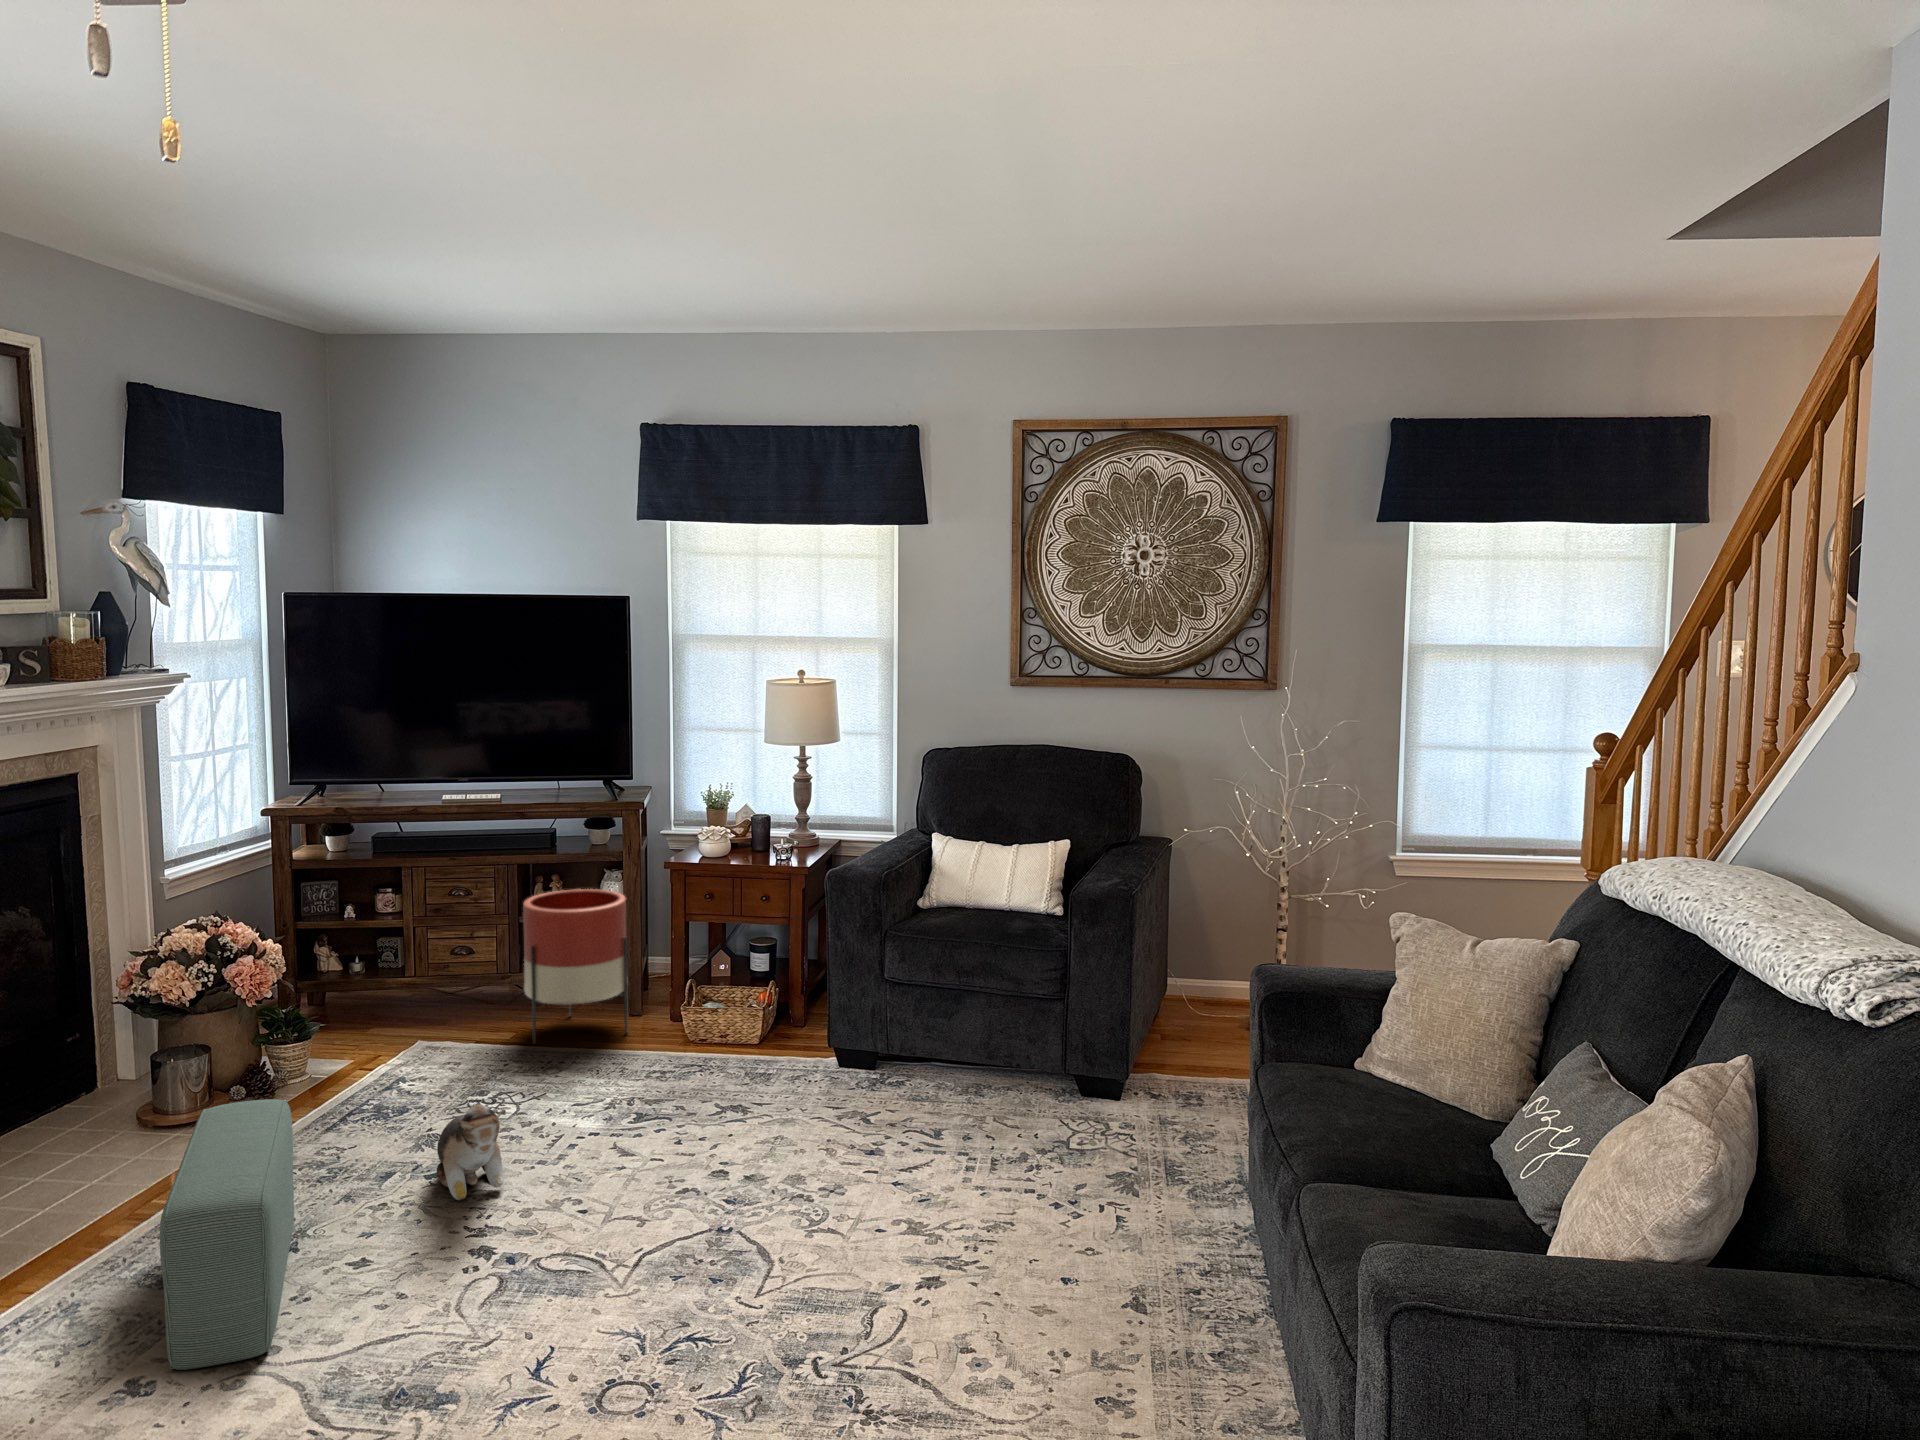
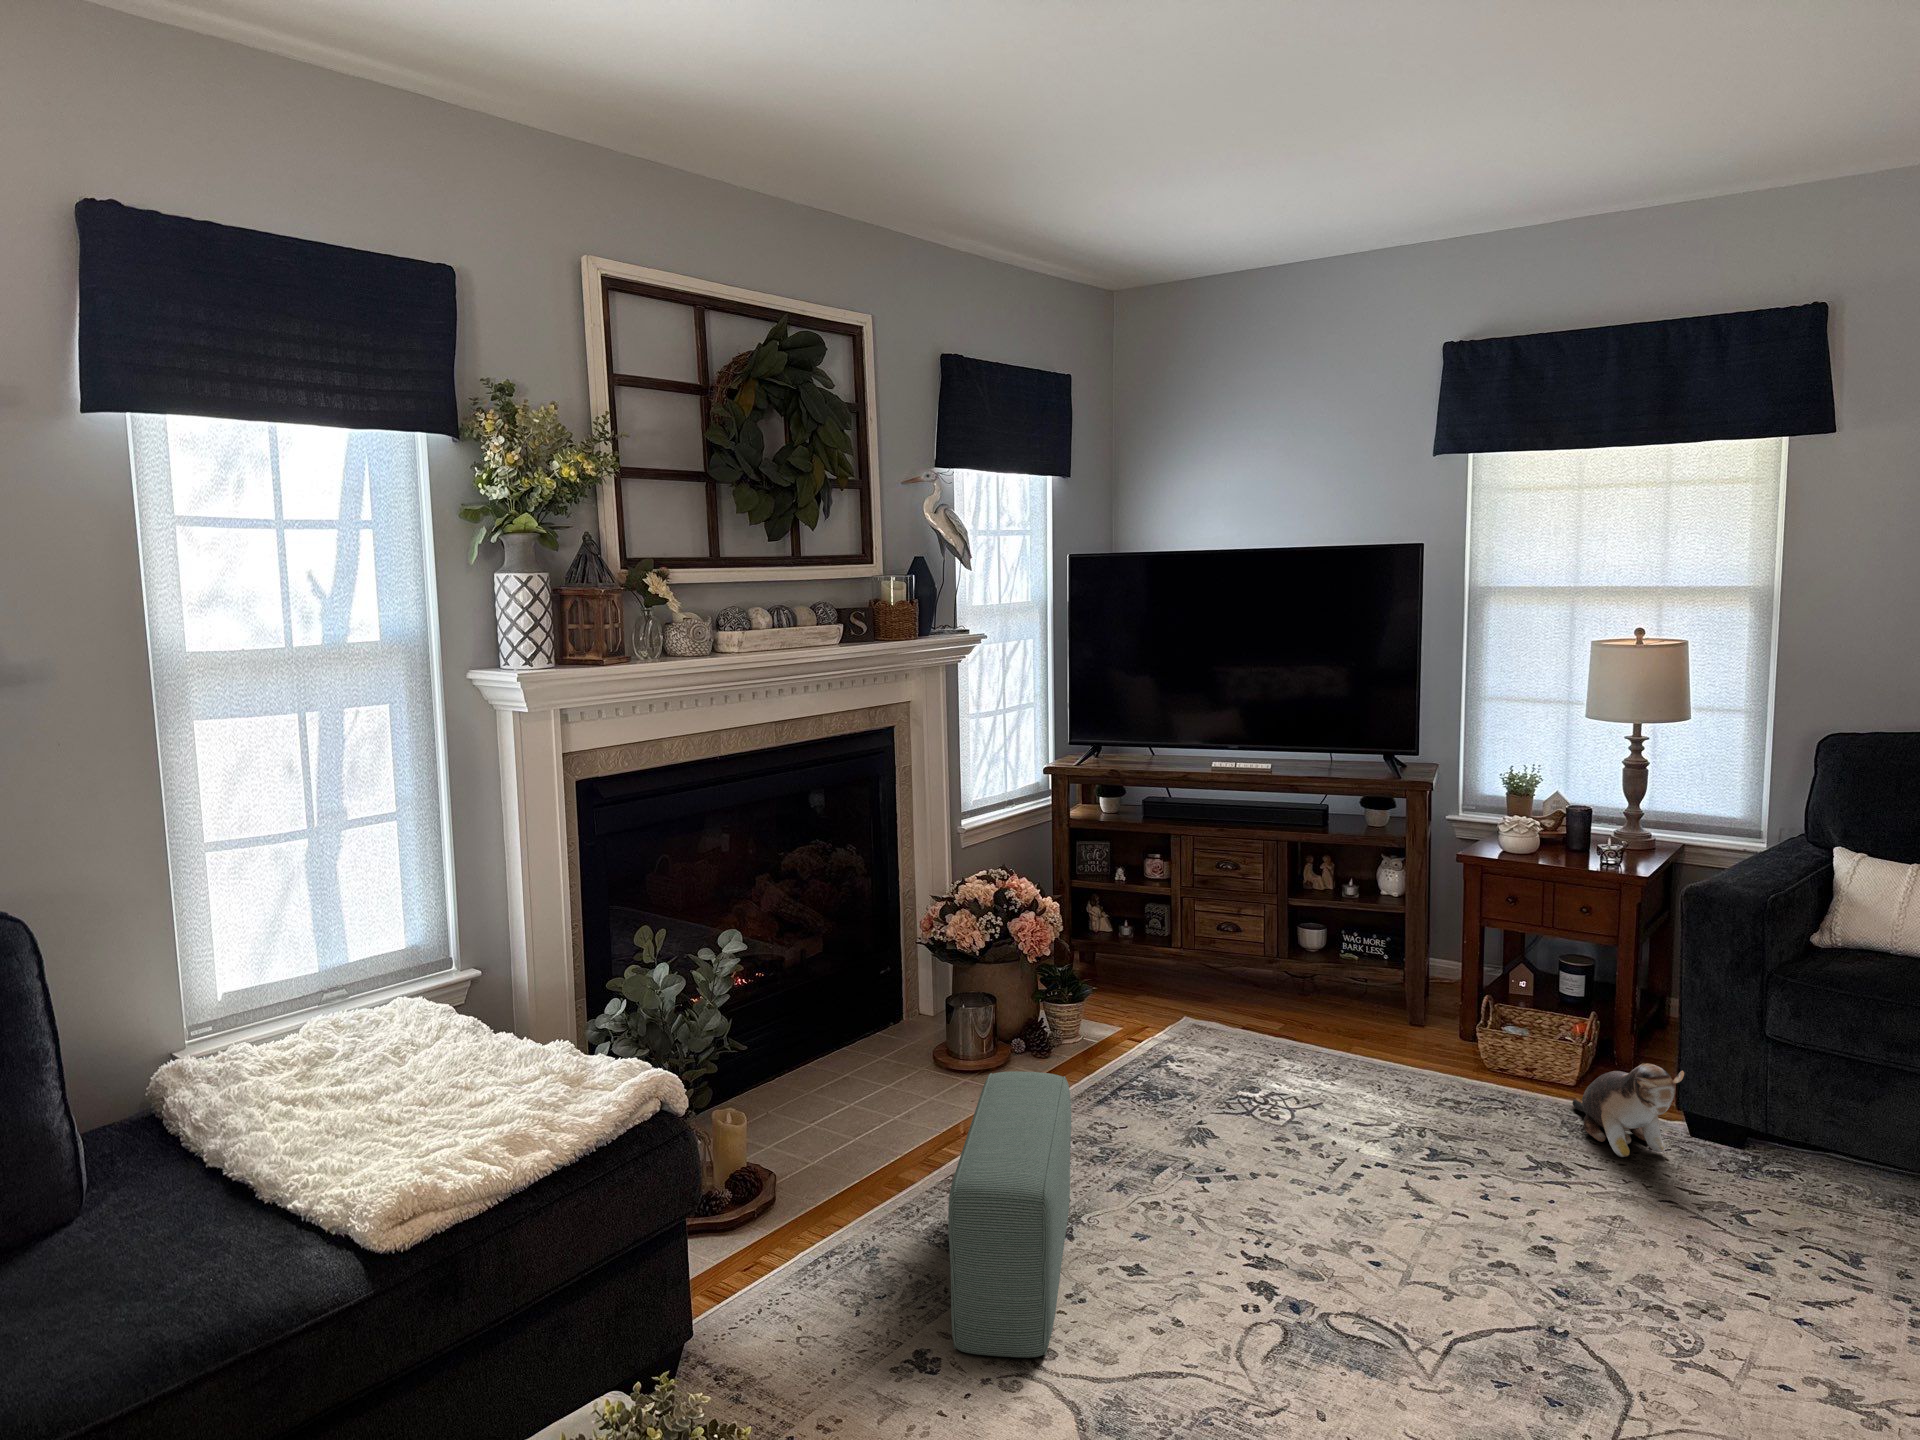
planter: present [523,889,628,1044] -> none [1296,875,1412,1044]
plush toy: present [436,1104,504,1200] -> present [1572,1063,1684,1157]

